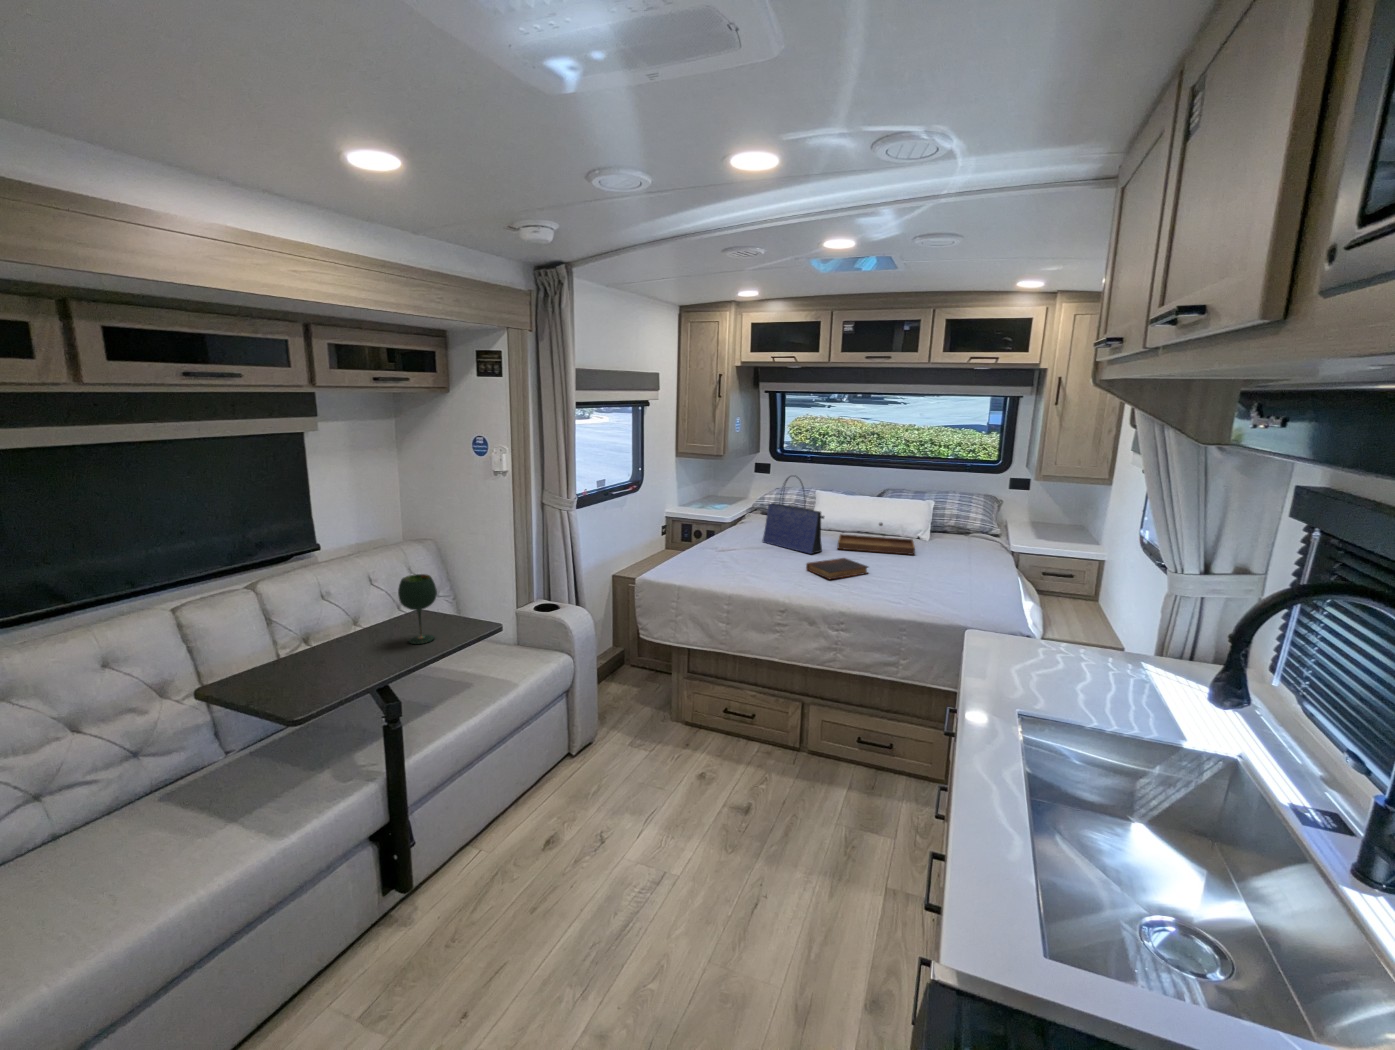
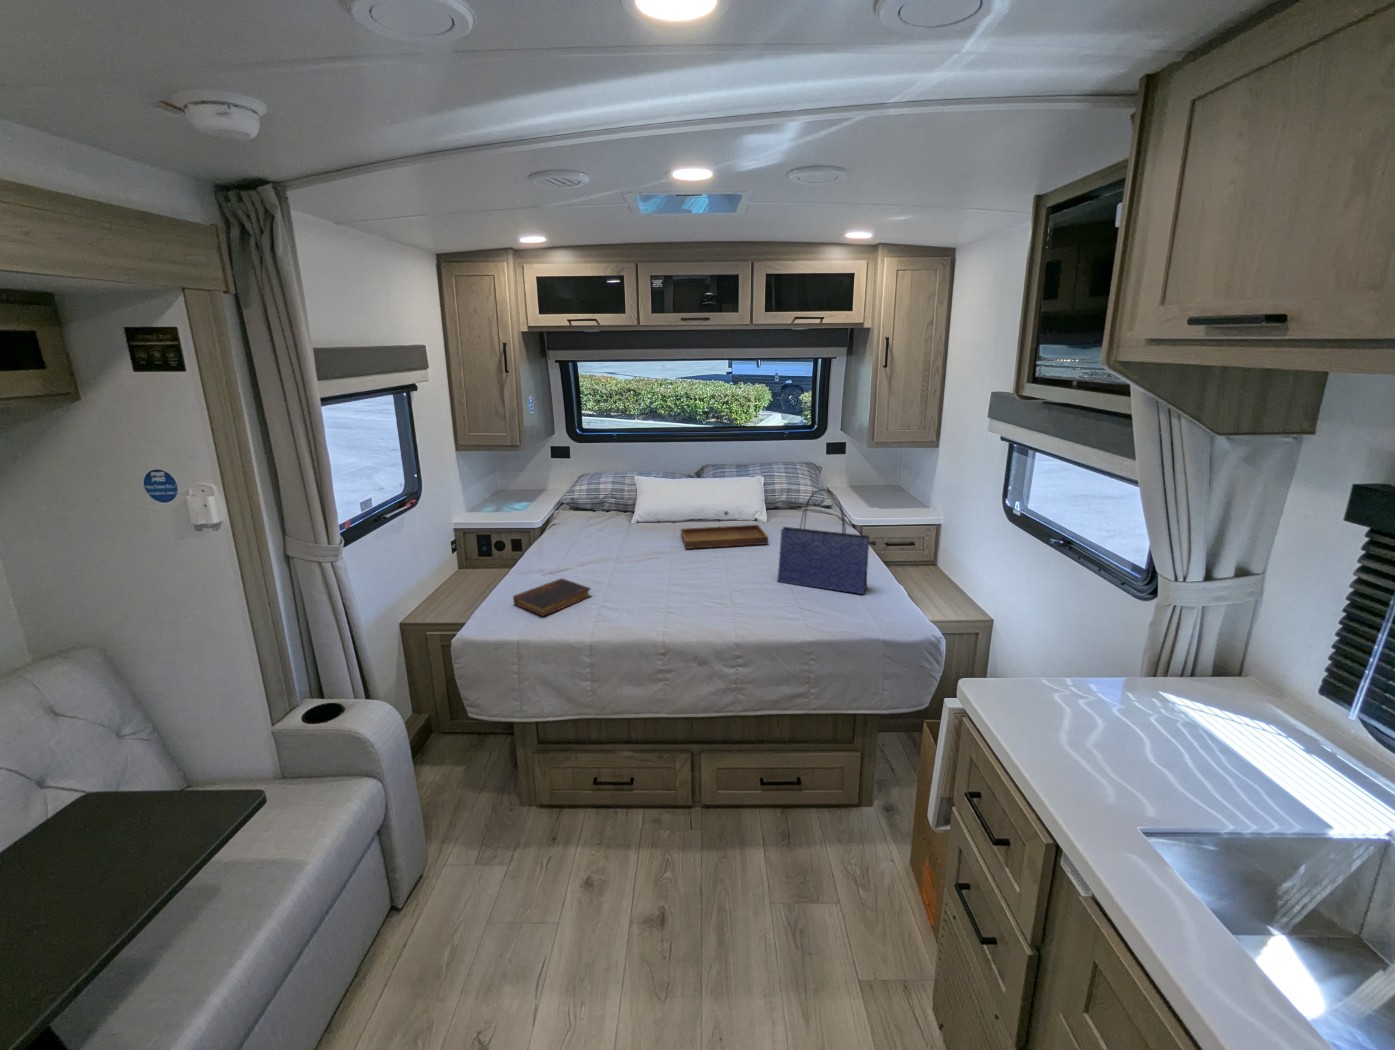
tote bag: present [763,476,824,554] -> present [777,489,876,594]
book: present [806,558,868,579] -> present [513,579,591,616]
wine glass: present [398,574,437,644] -> none [47,766,149,900]

